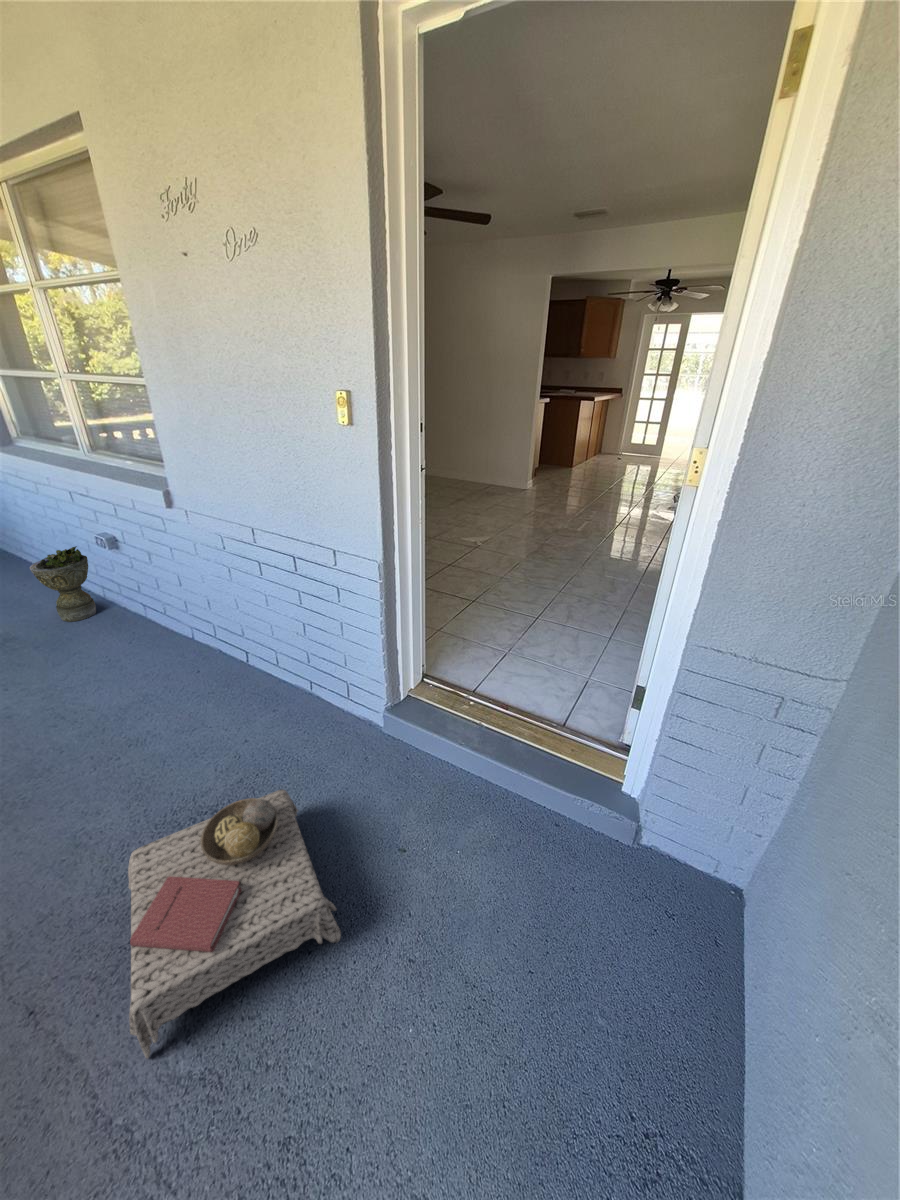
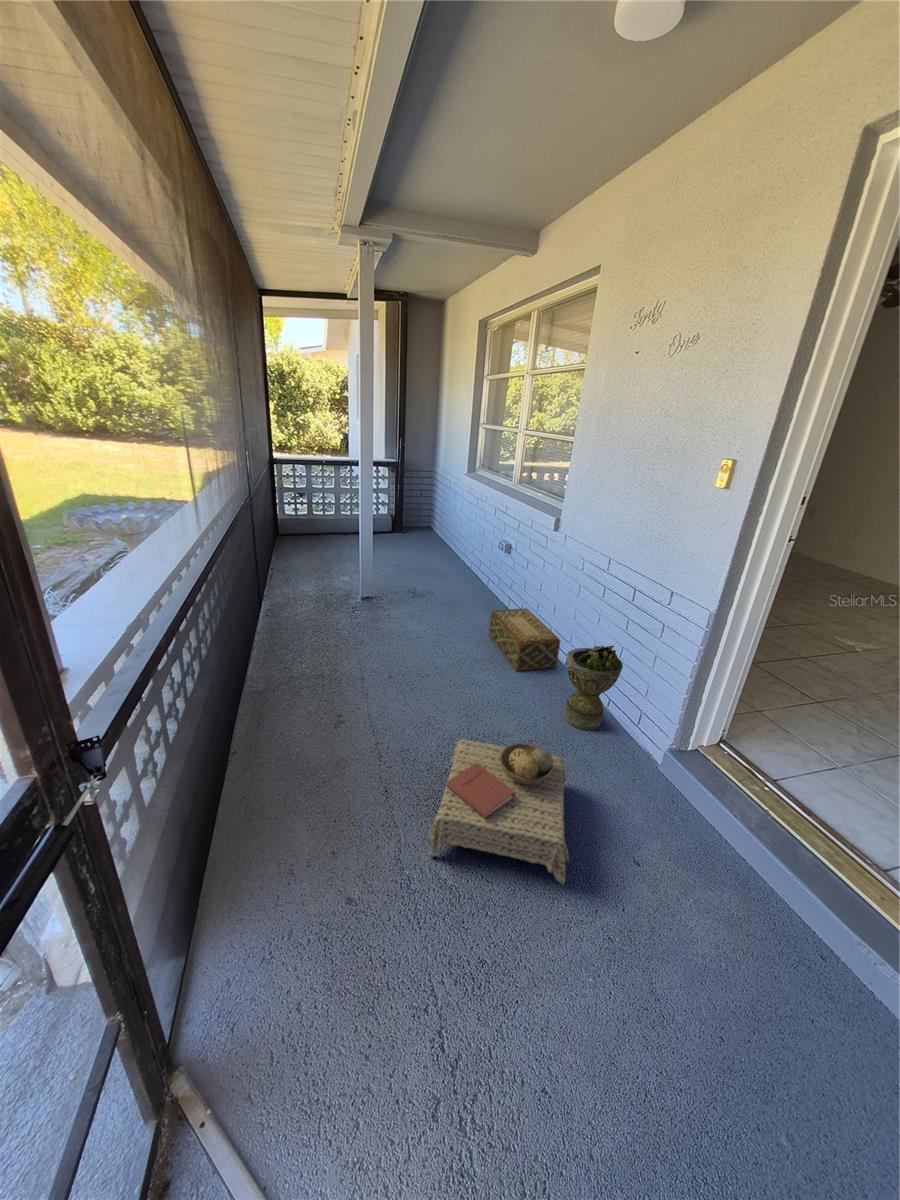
planter: present [30,546,96,622] -> present [565,646,623,730]
woven basket: none [119,613,237,697] -> present [489,609,560,671]

